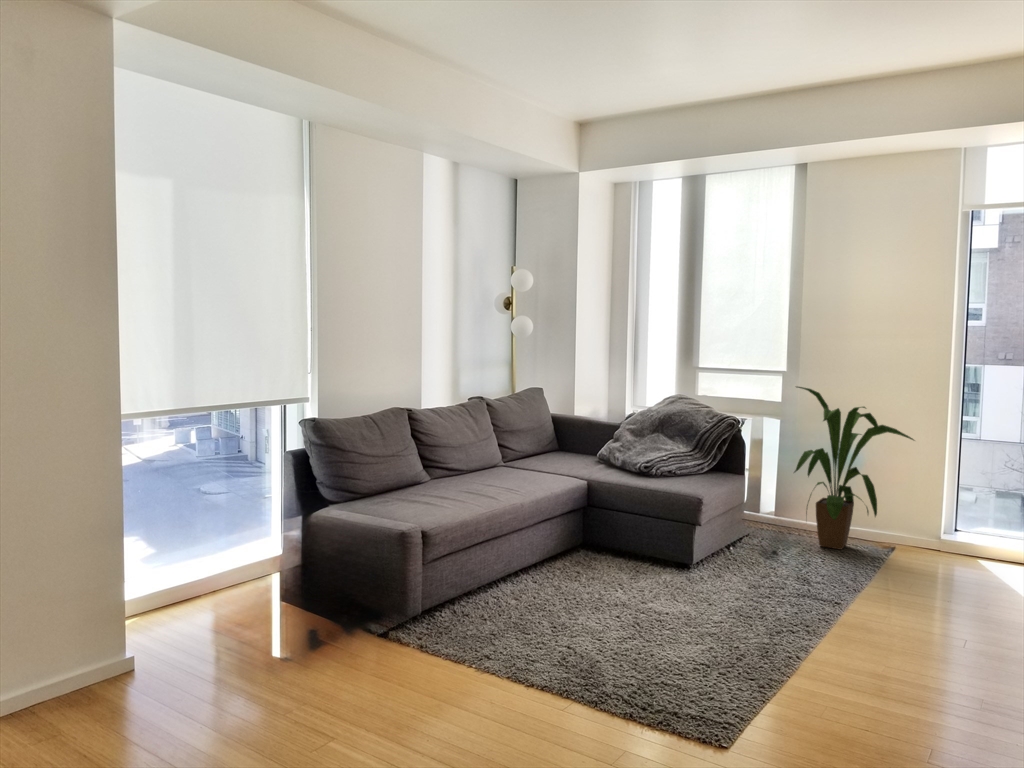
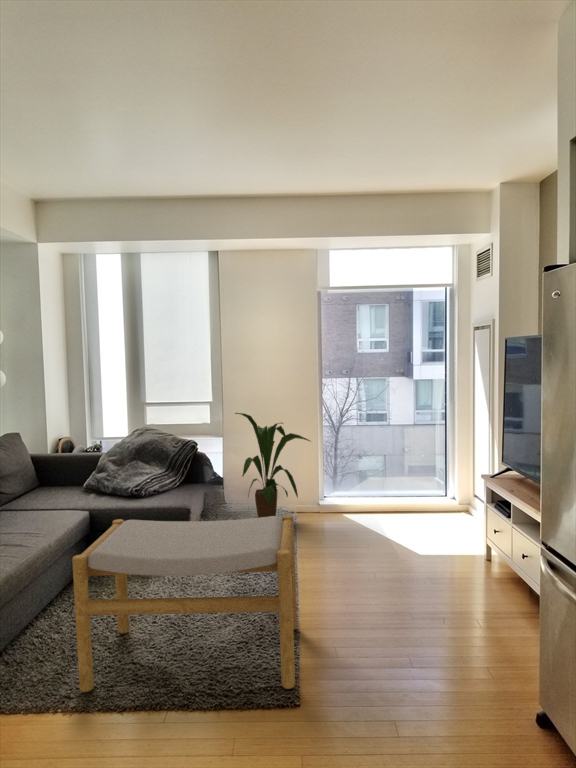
footstool: none [502,485,792,728] -> present [72,515,297,692]

